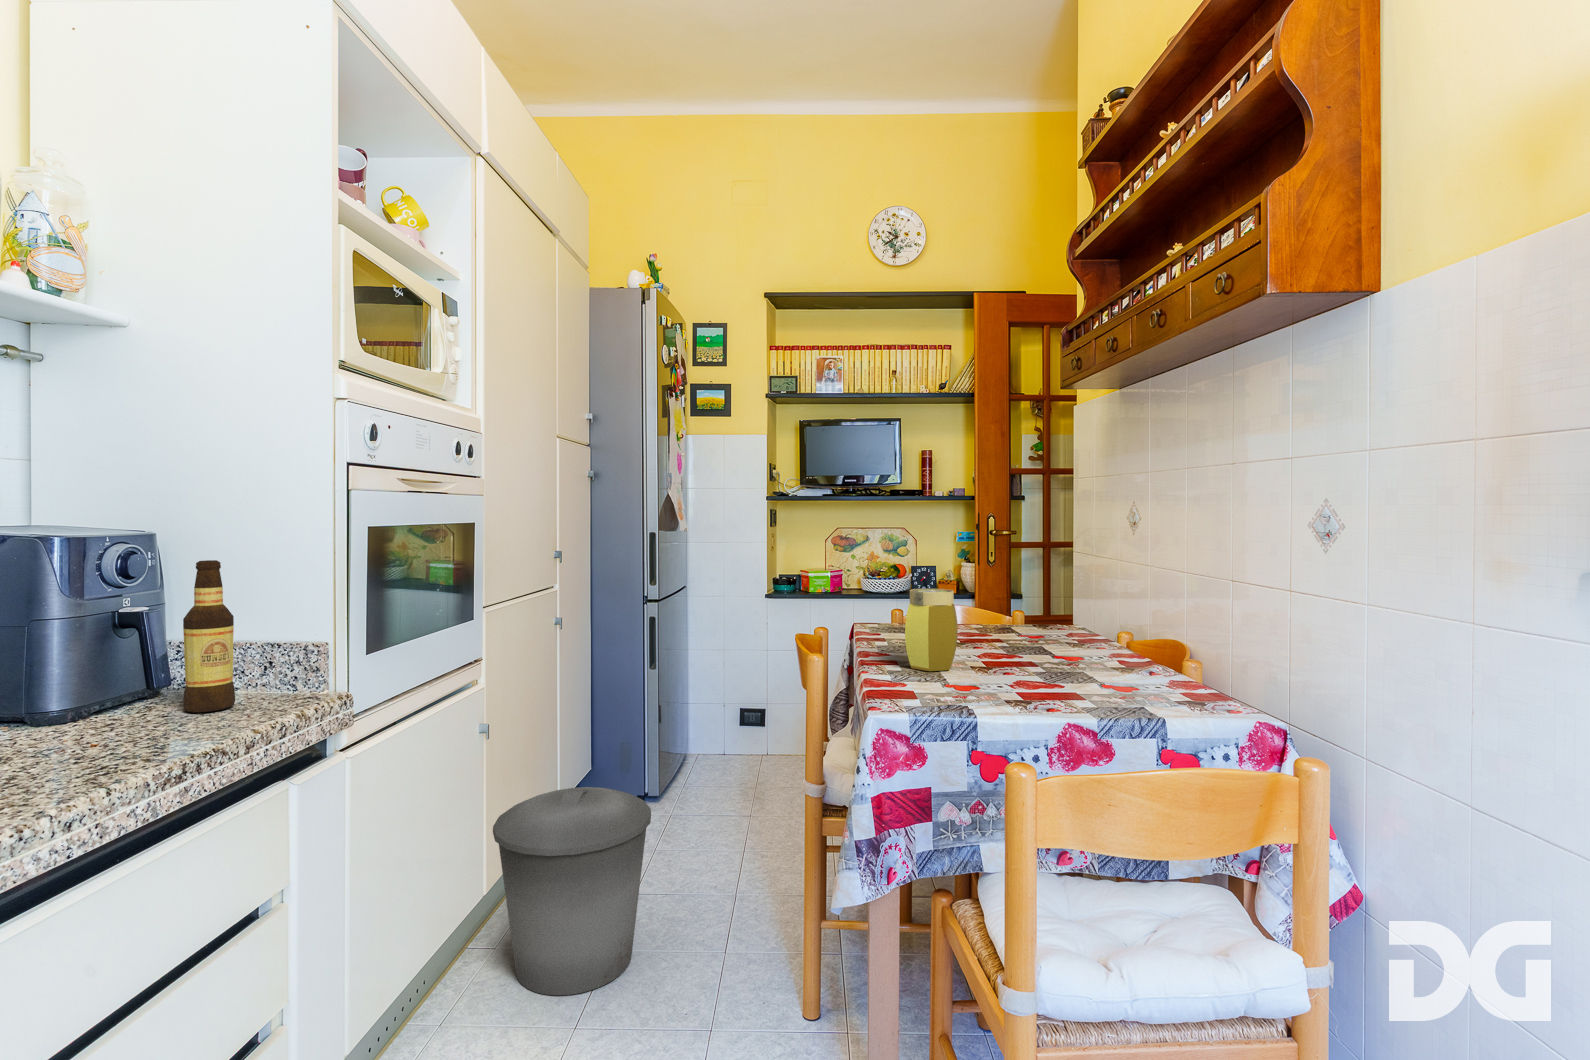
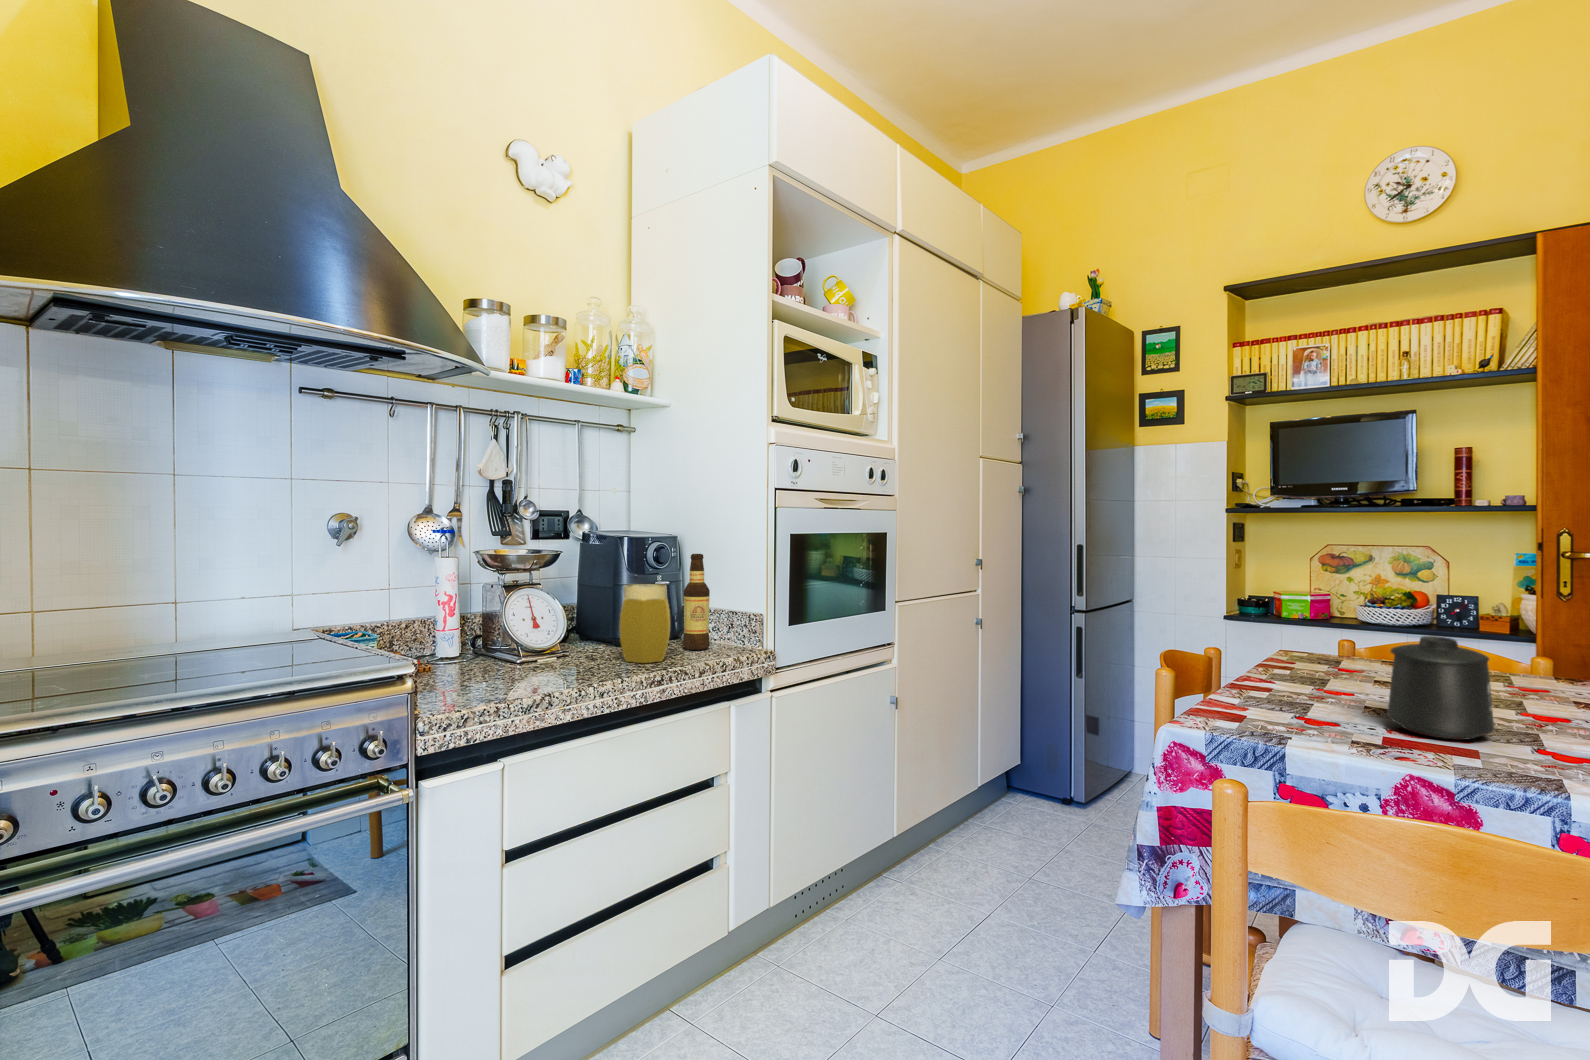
jar: present [905,589,958,671] -> present [619,584,670,663]
mug: none [1005,605,1075,688] -> present [1387,636,1494,740]
trash can: present [493,787,651,995] -> none [894,762,1029,937]

